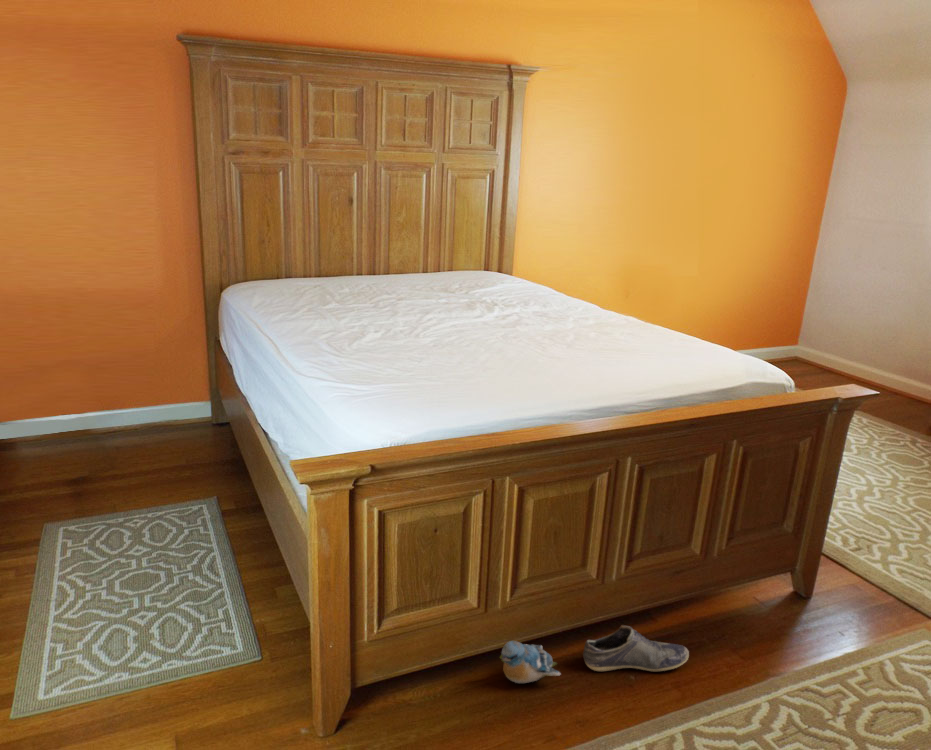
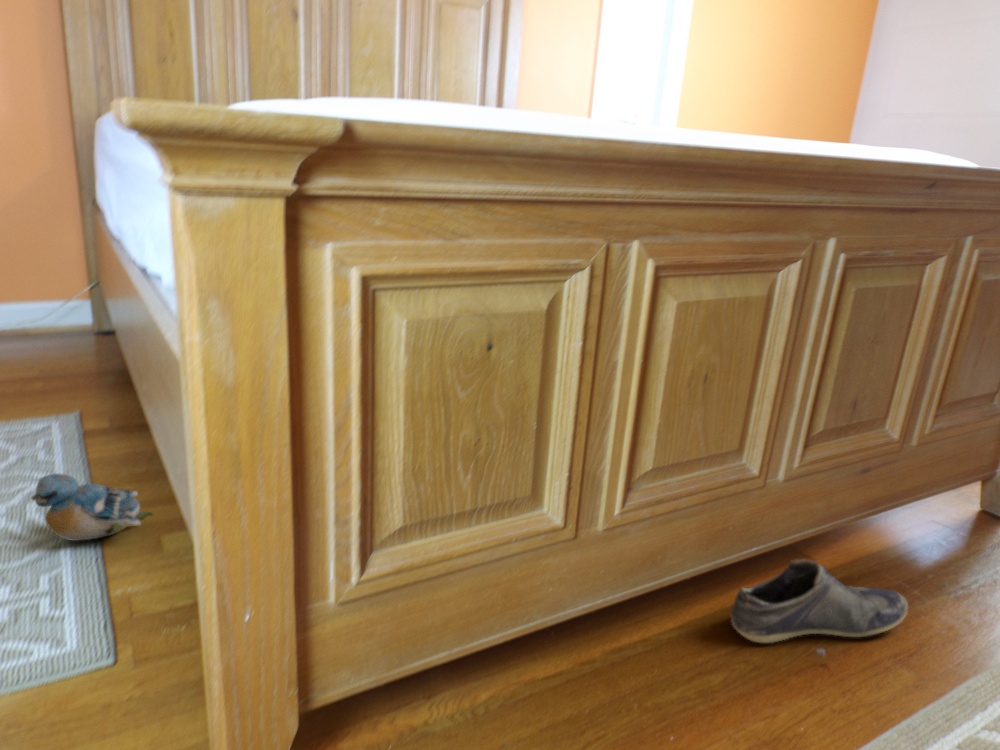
plush toy: present [500,641,561,683] -> present [32,474,153,541]

